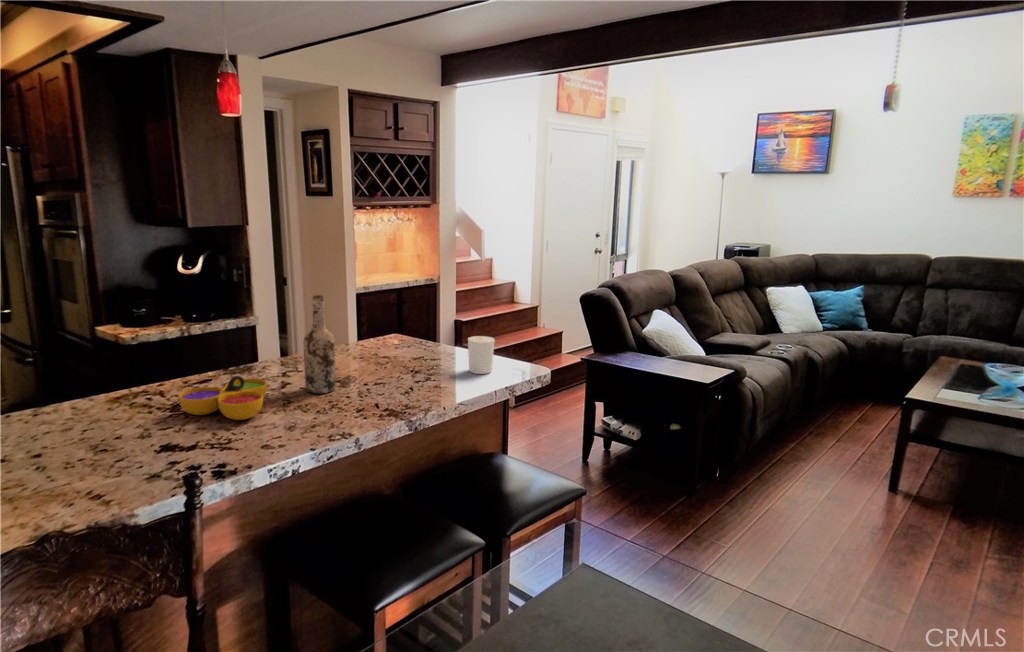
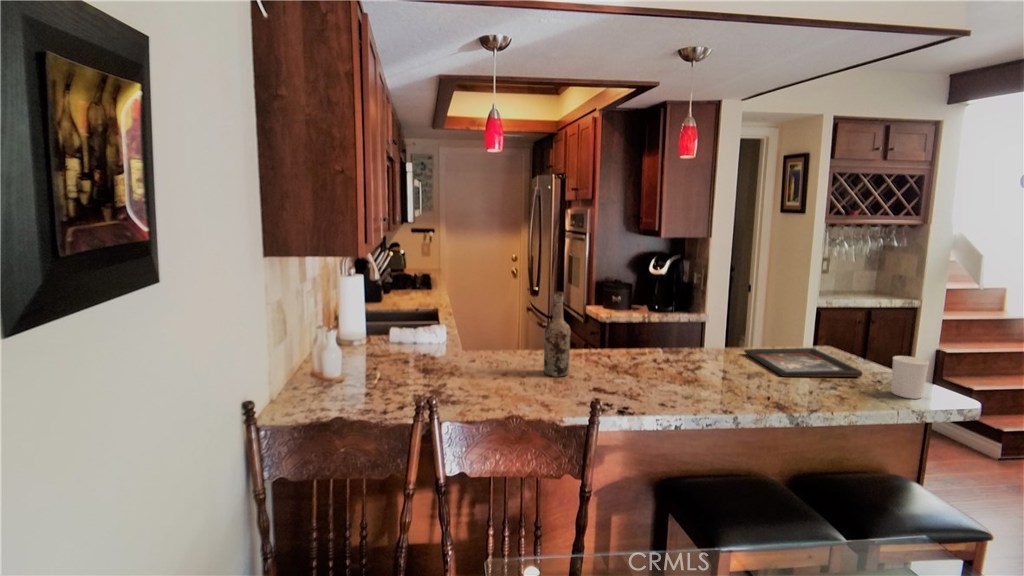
wine bottle: present [304,295,336,394] -> present [544,291,571,377]
decorative tray: none [325,339,441,376] -> present [744,348,862,377]
decorative bowl: present [179,376,267,420] -> none [616,349,680,383]

